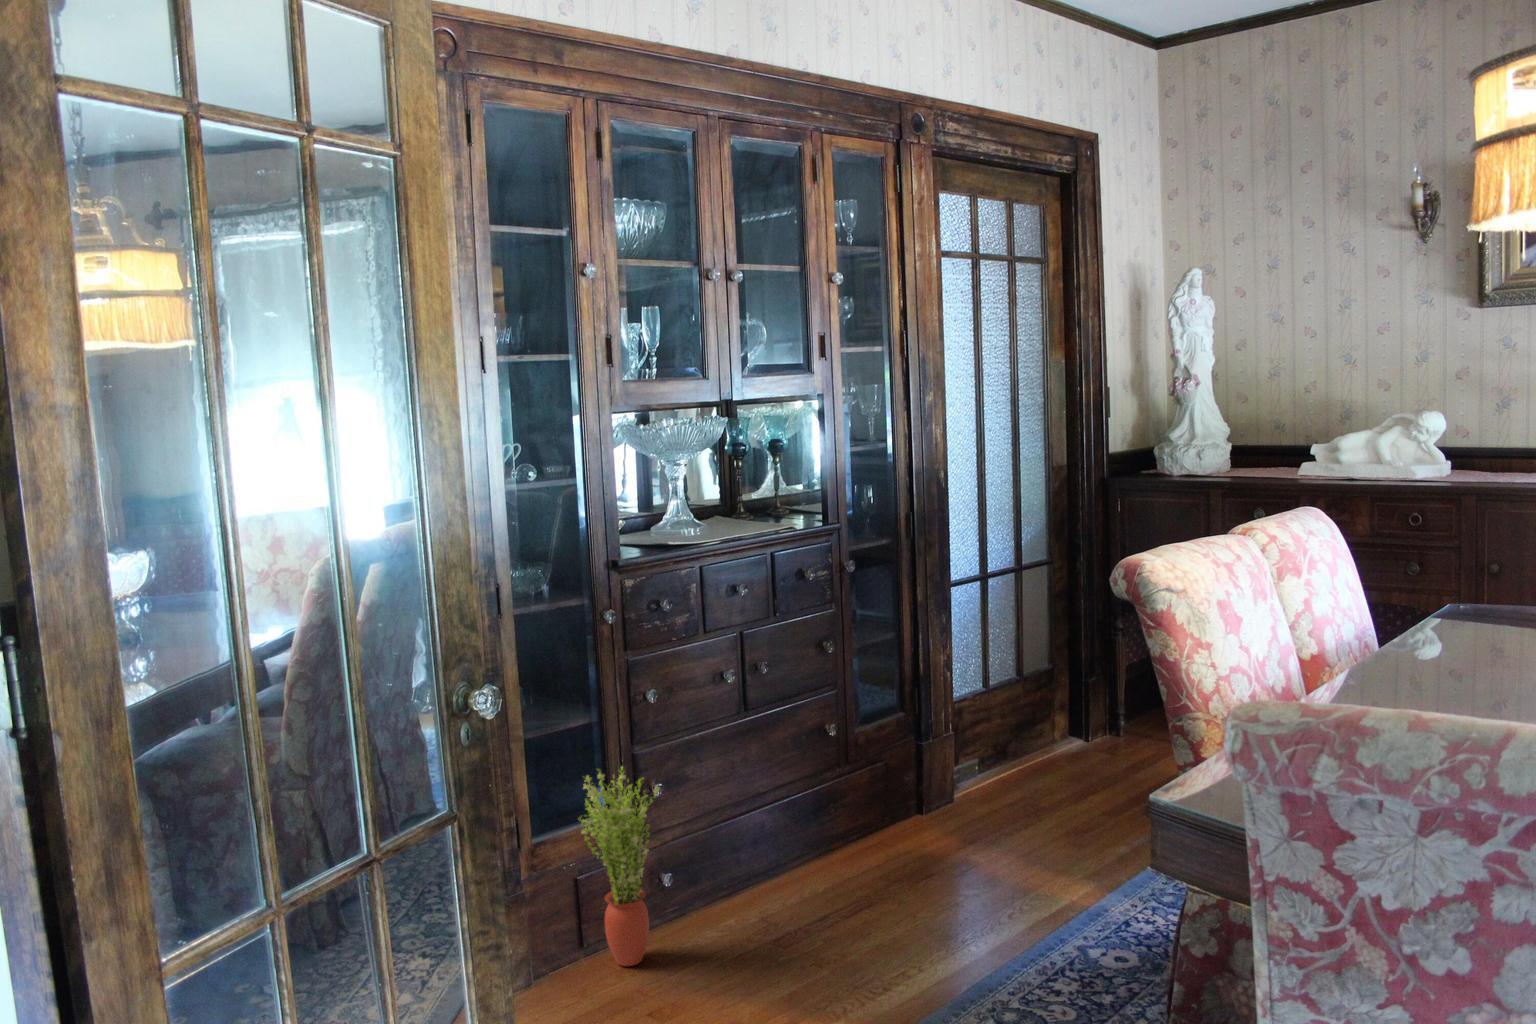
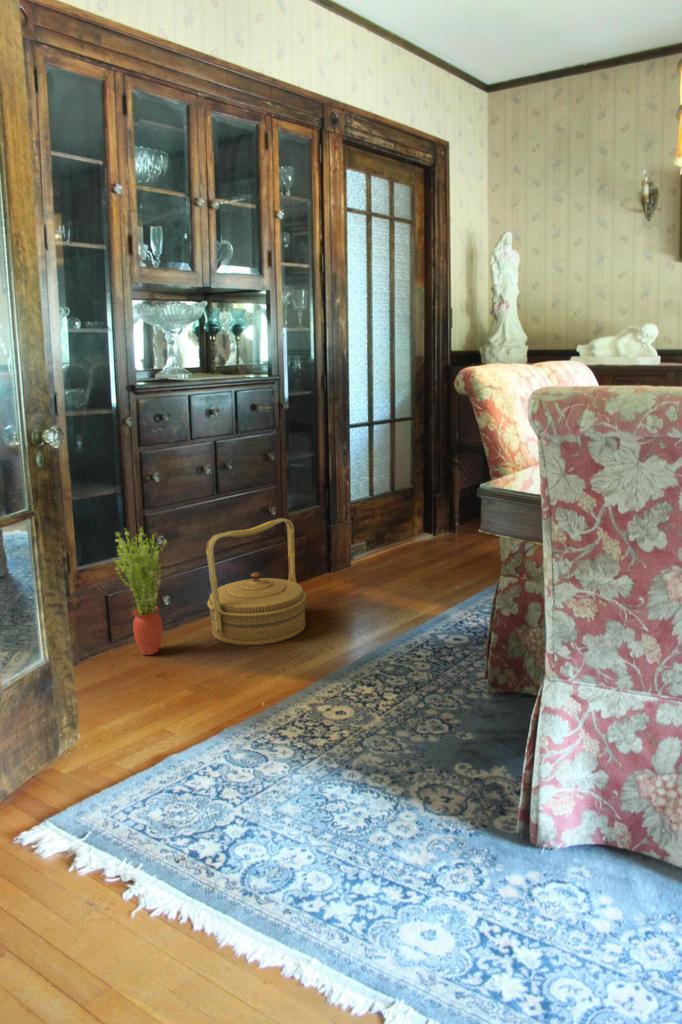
woven basket: none [718,746,873,958] -> present [206,518,306,645]

